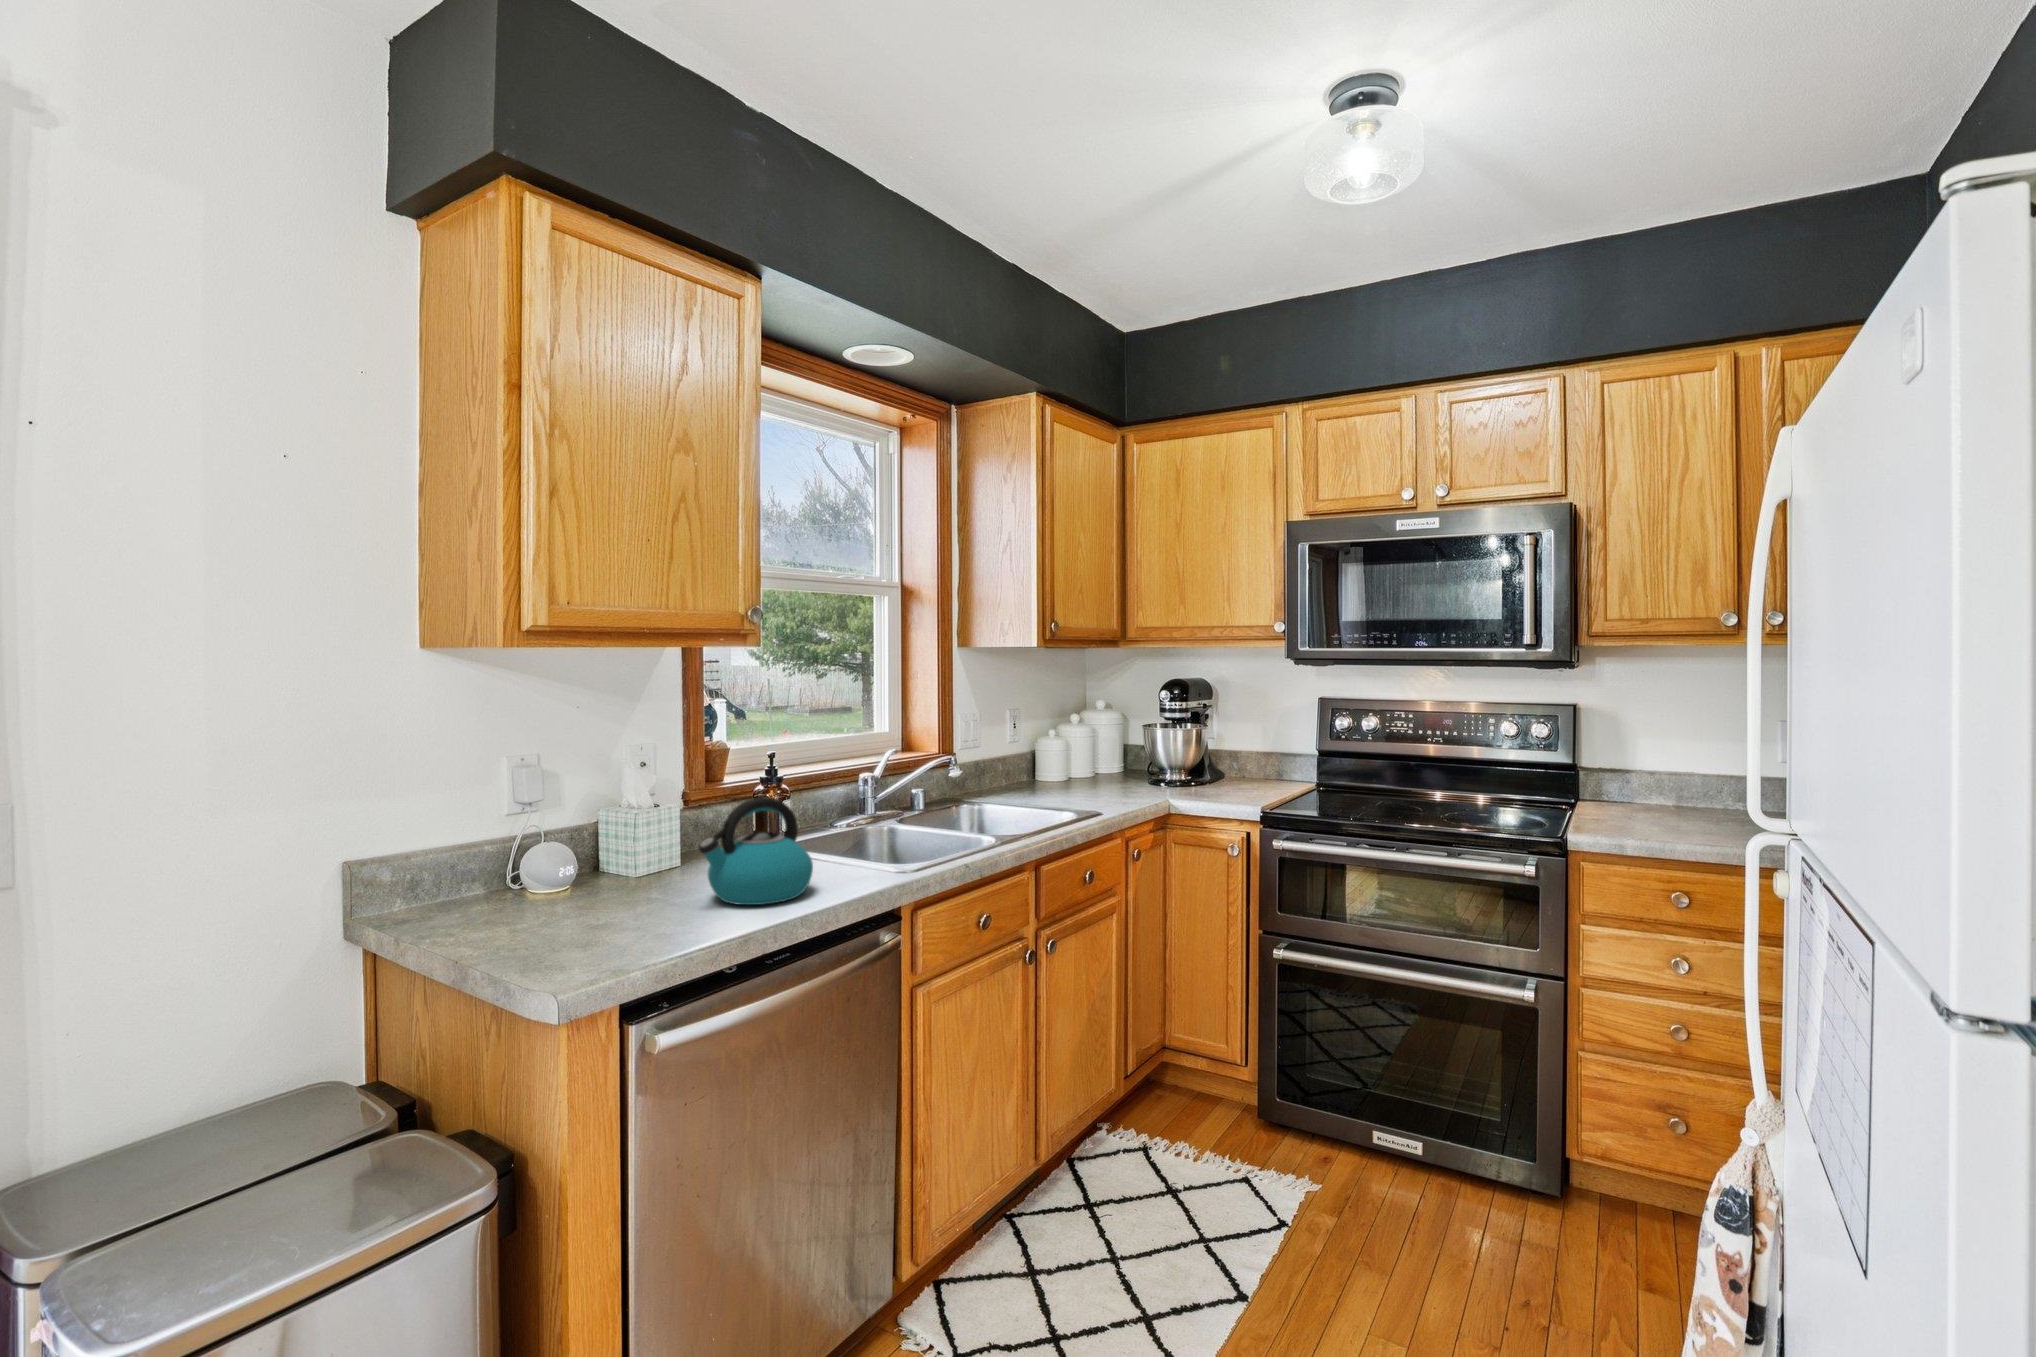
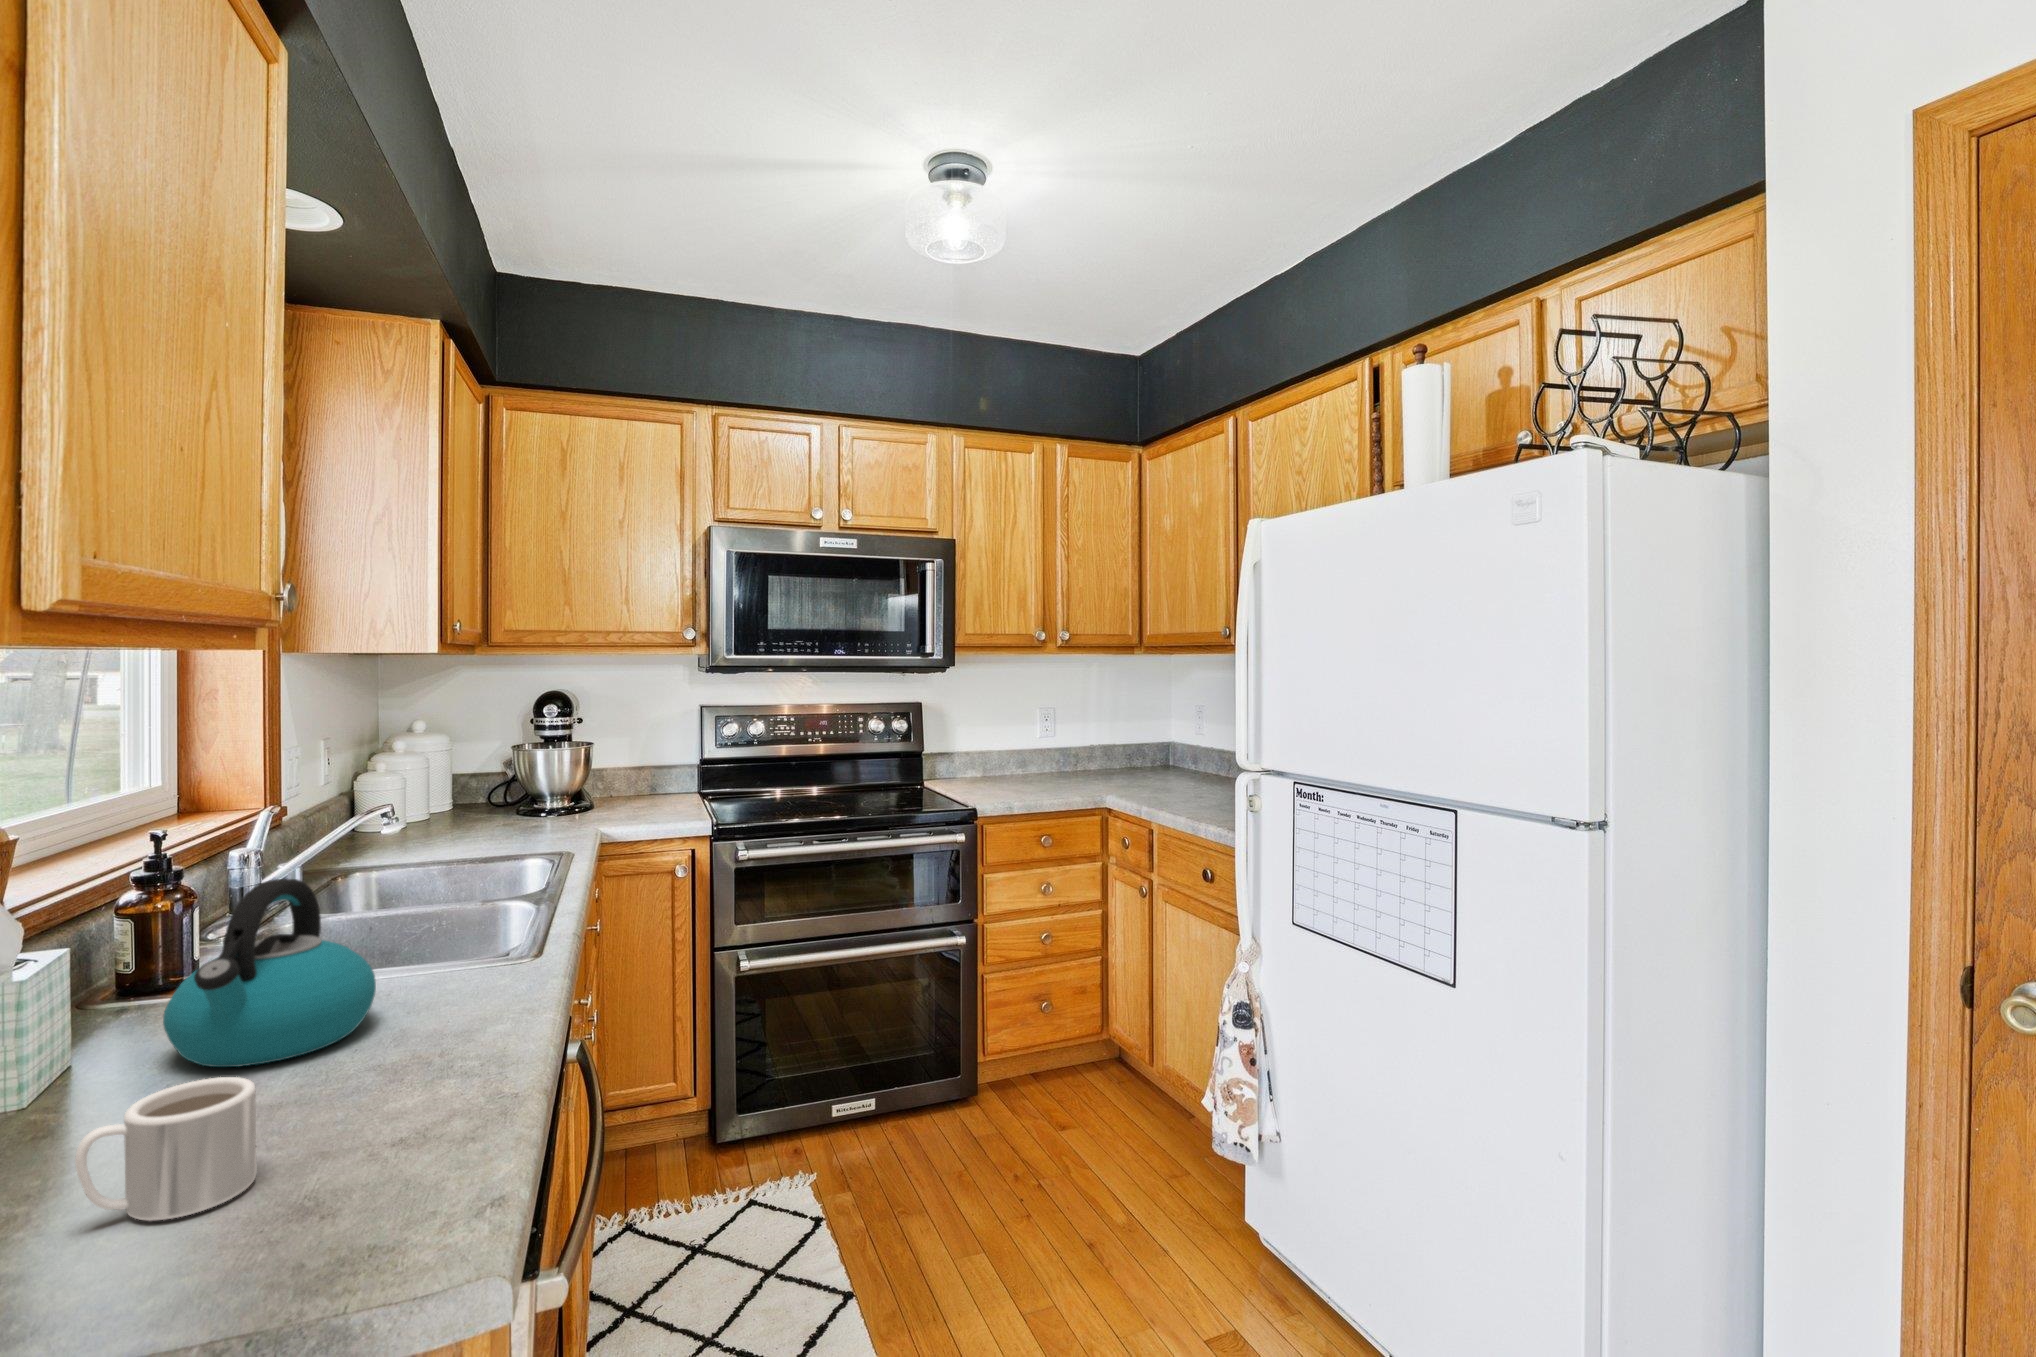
mug: none [567,894,639,959] -> present [75,1077,257,1221]

